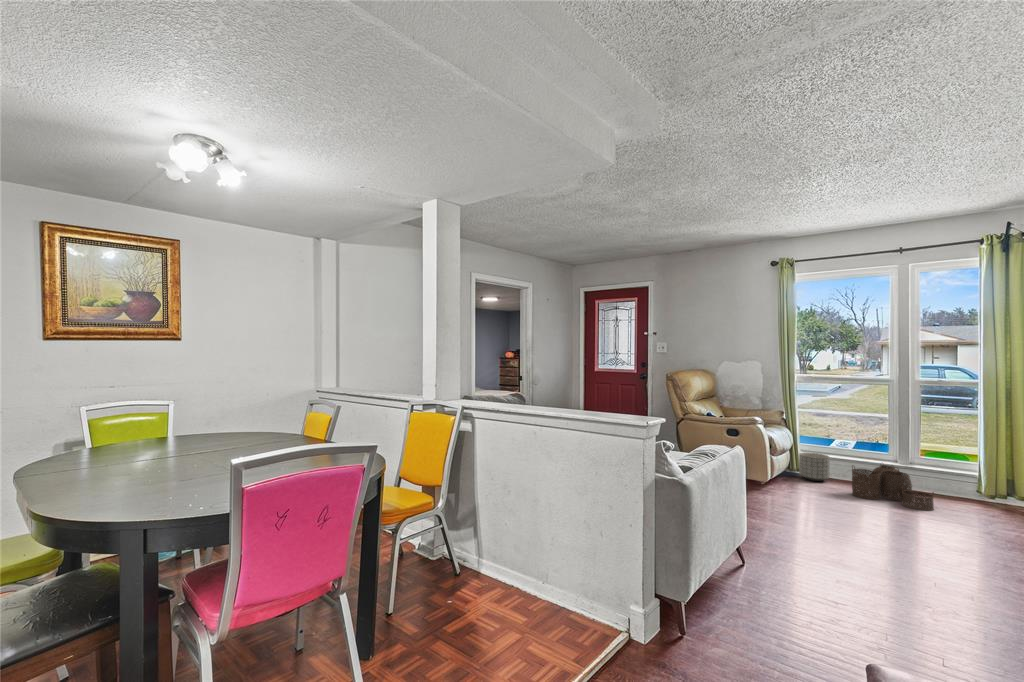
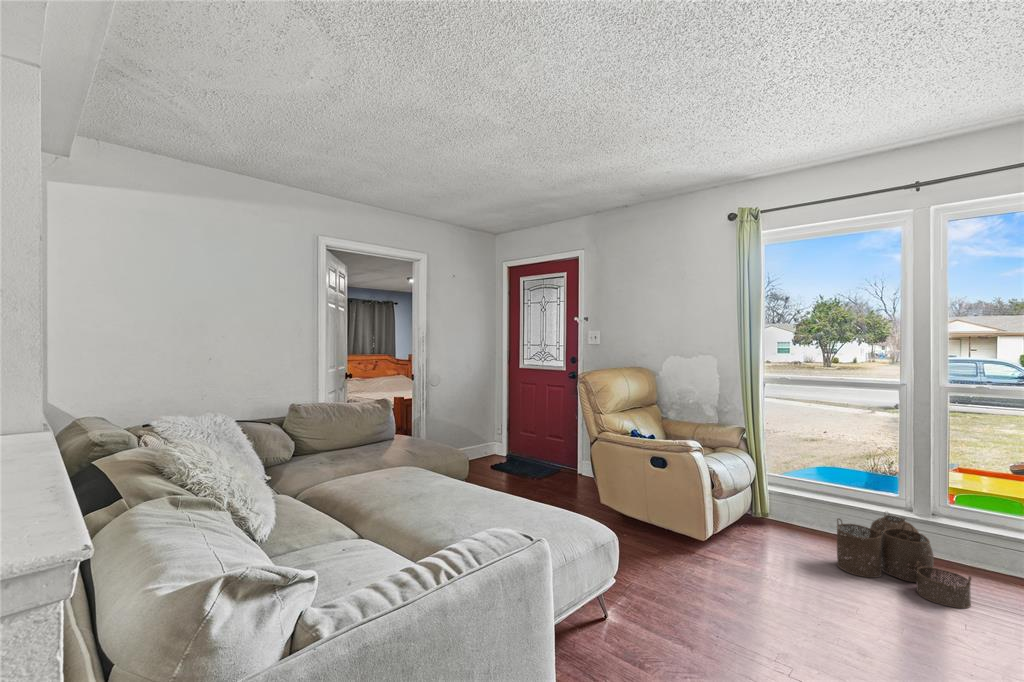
planter: present [799,452,829,481] -> none [764,489,808,534]

